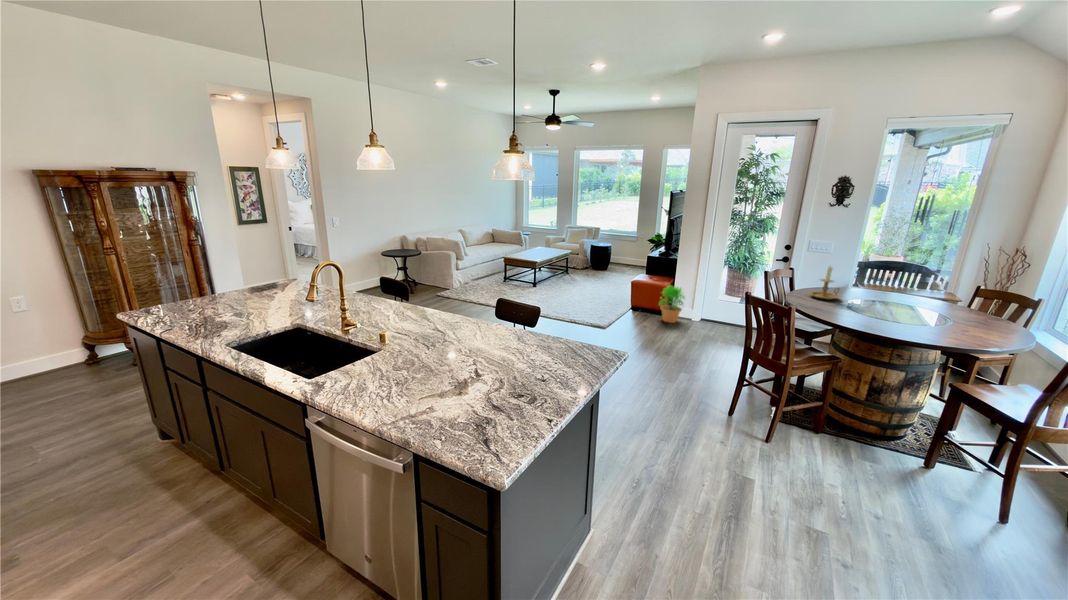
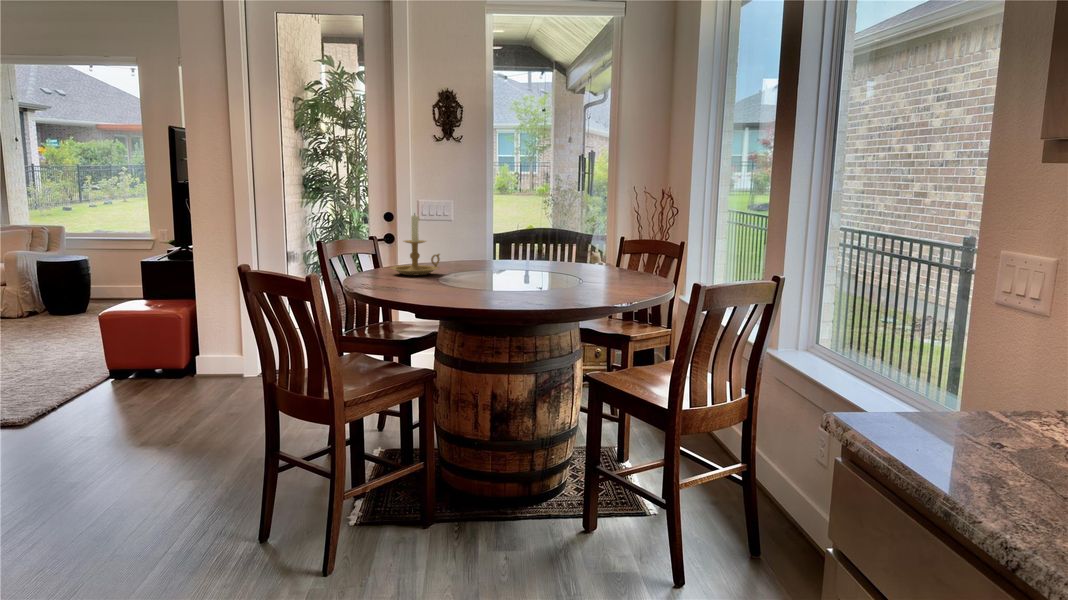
potted plant: present [659,286,685,323] -> none [158,307,223,388]

